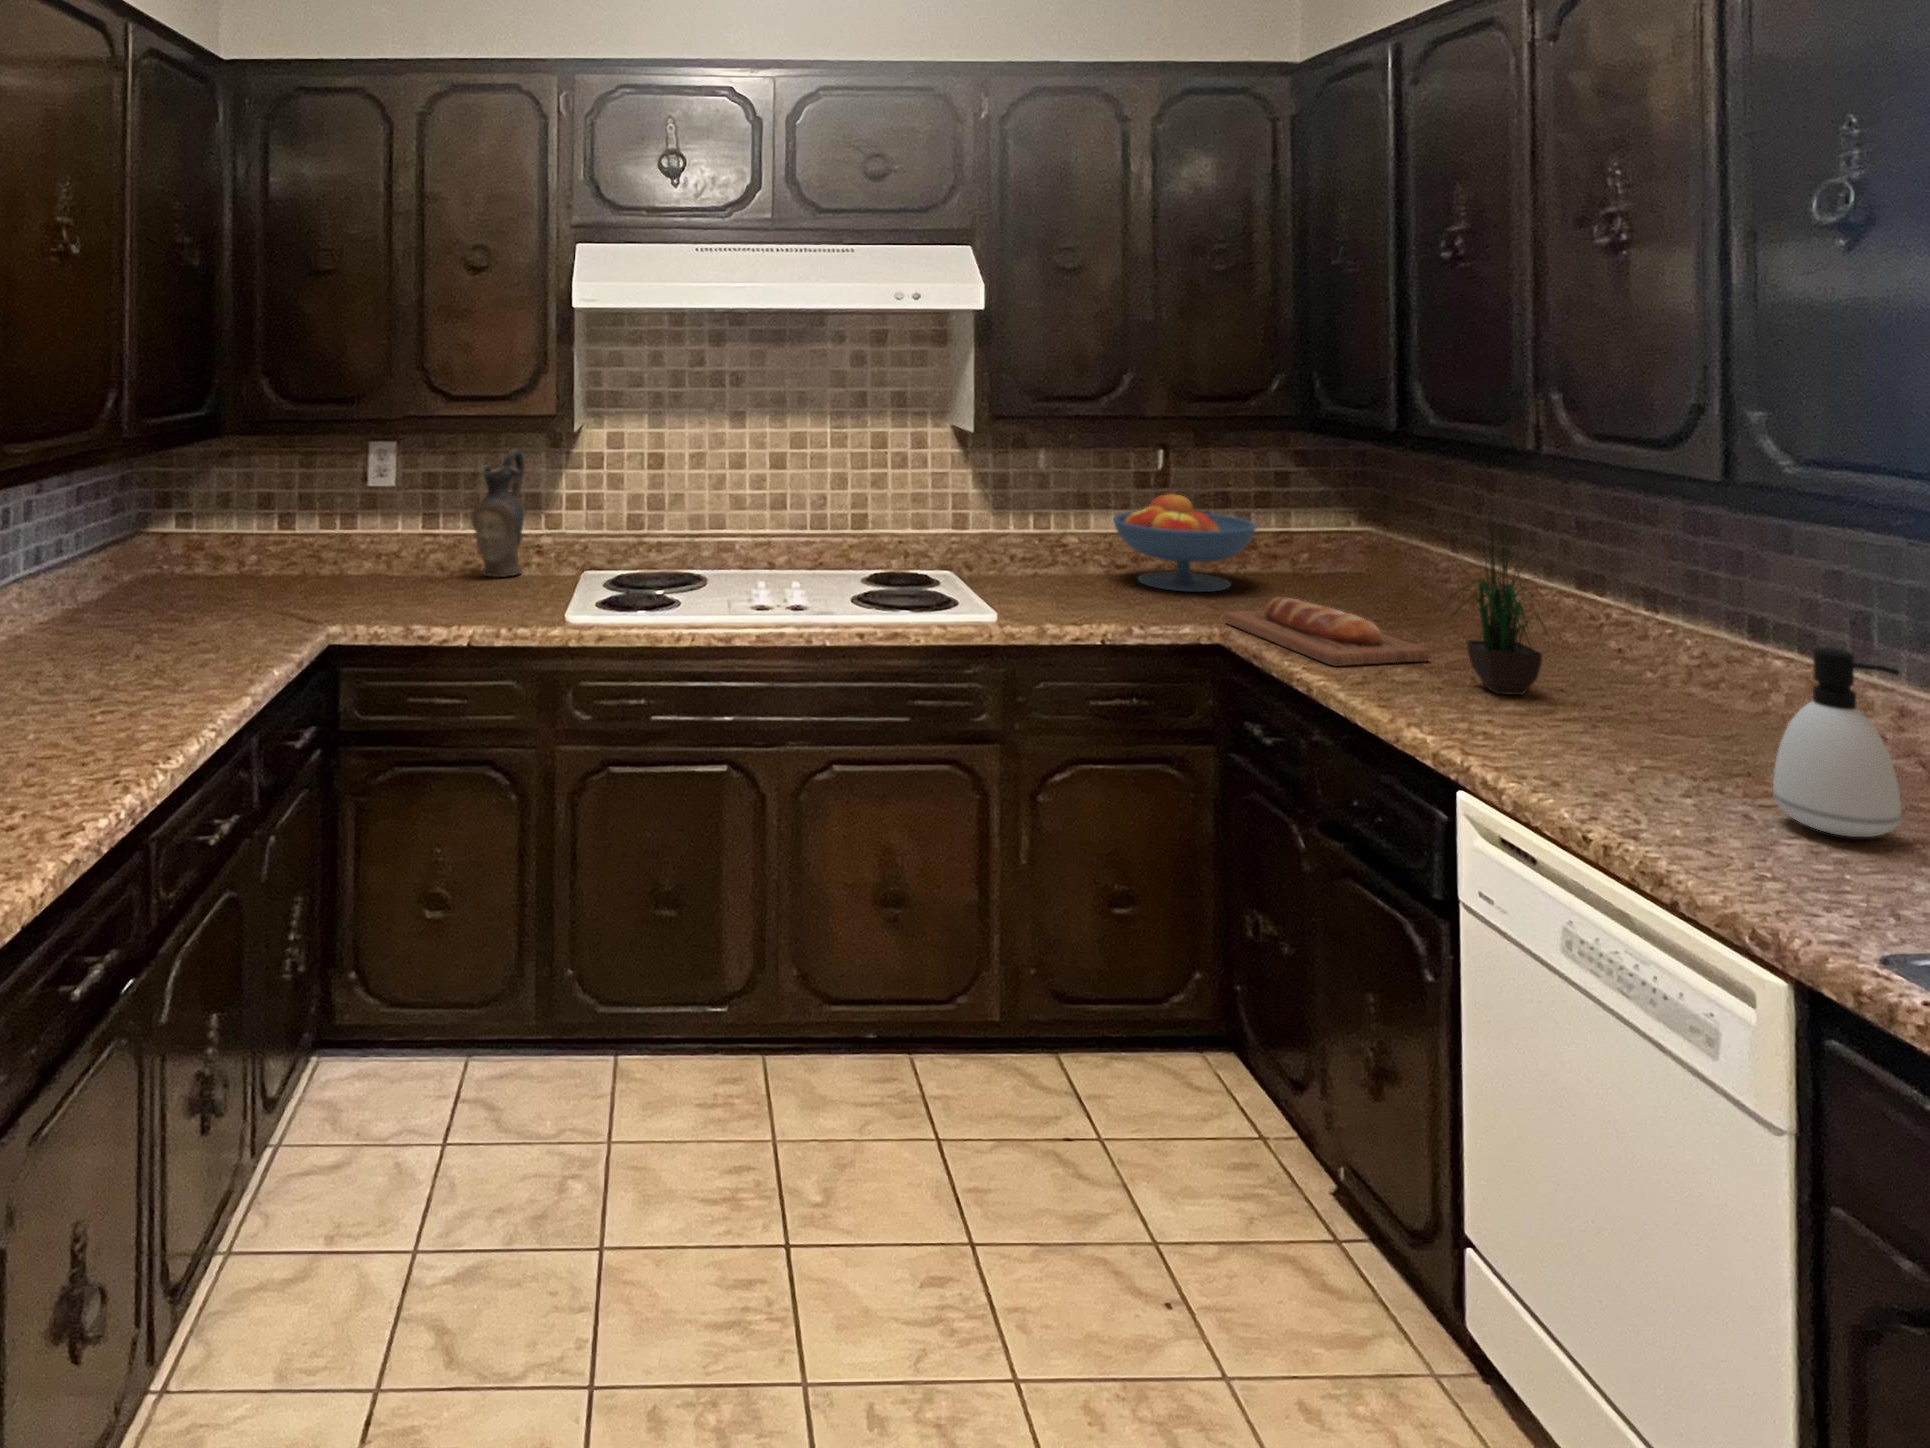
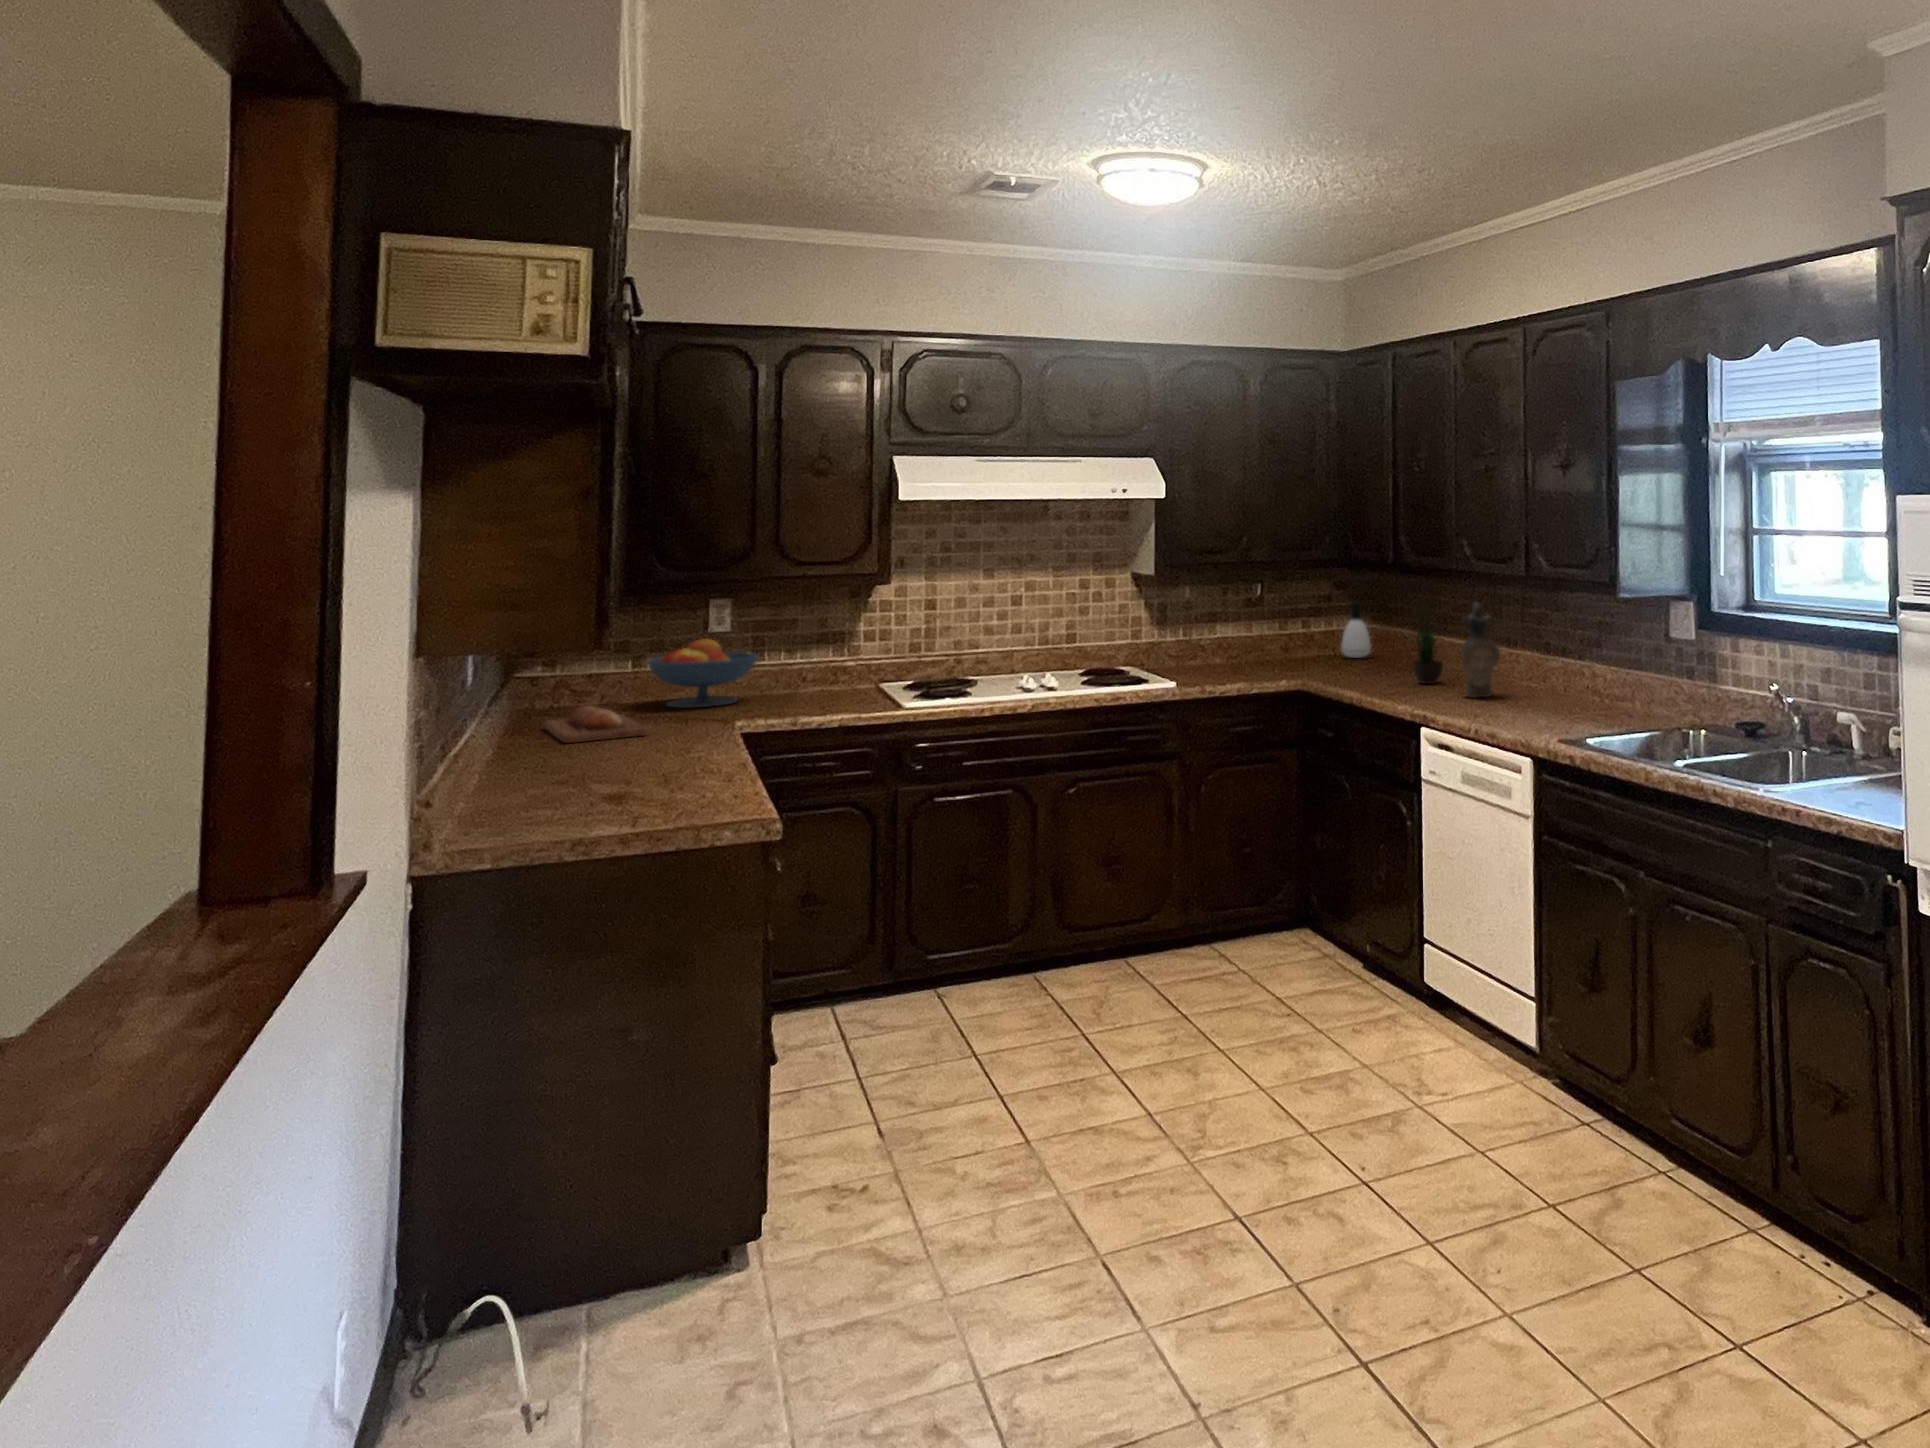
ceramic pitcher: present [472,450,525,577] -> present [1462,602,1500,697]
fruit bowl: present [1113,494,1256,592] -> present [648,639,758,708]
bread loaf: present [1225,597,1430,666] -> present [544,706,647,743]
soap dispenser: present [1773,647,1901,837] -> present [1341,603,1371,658]

